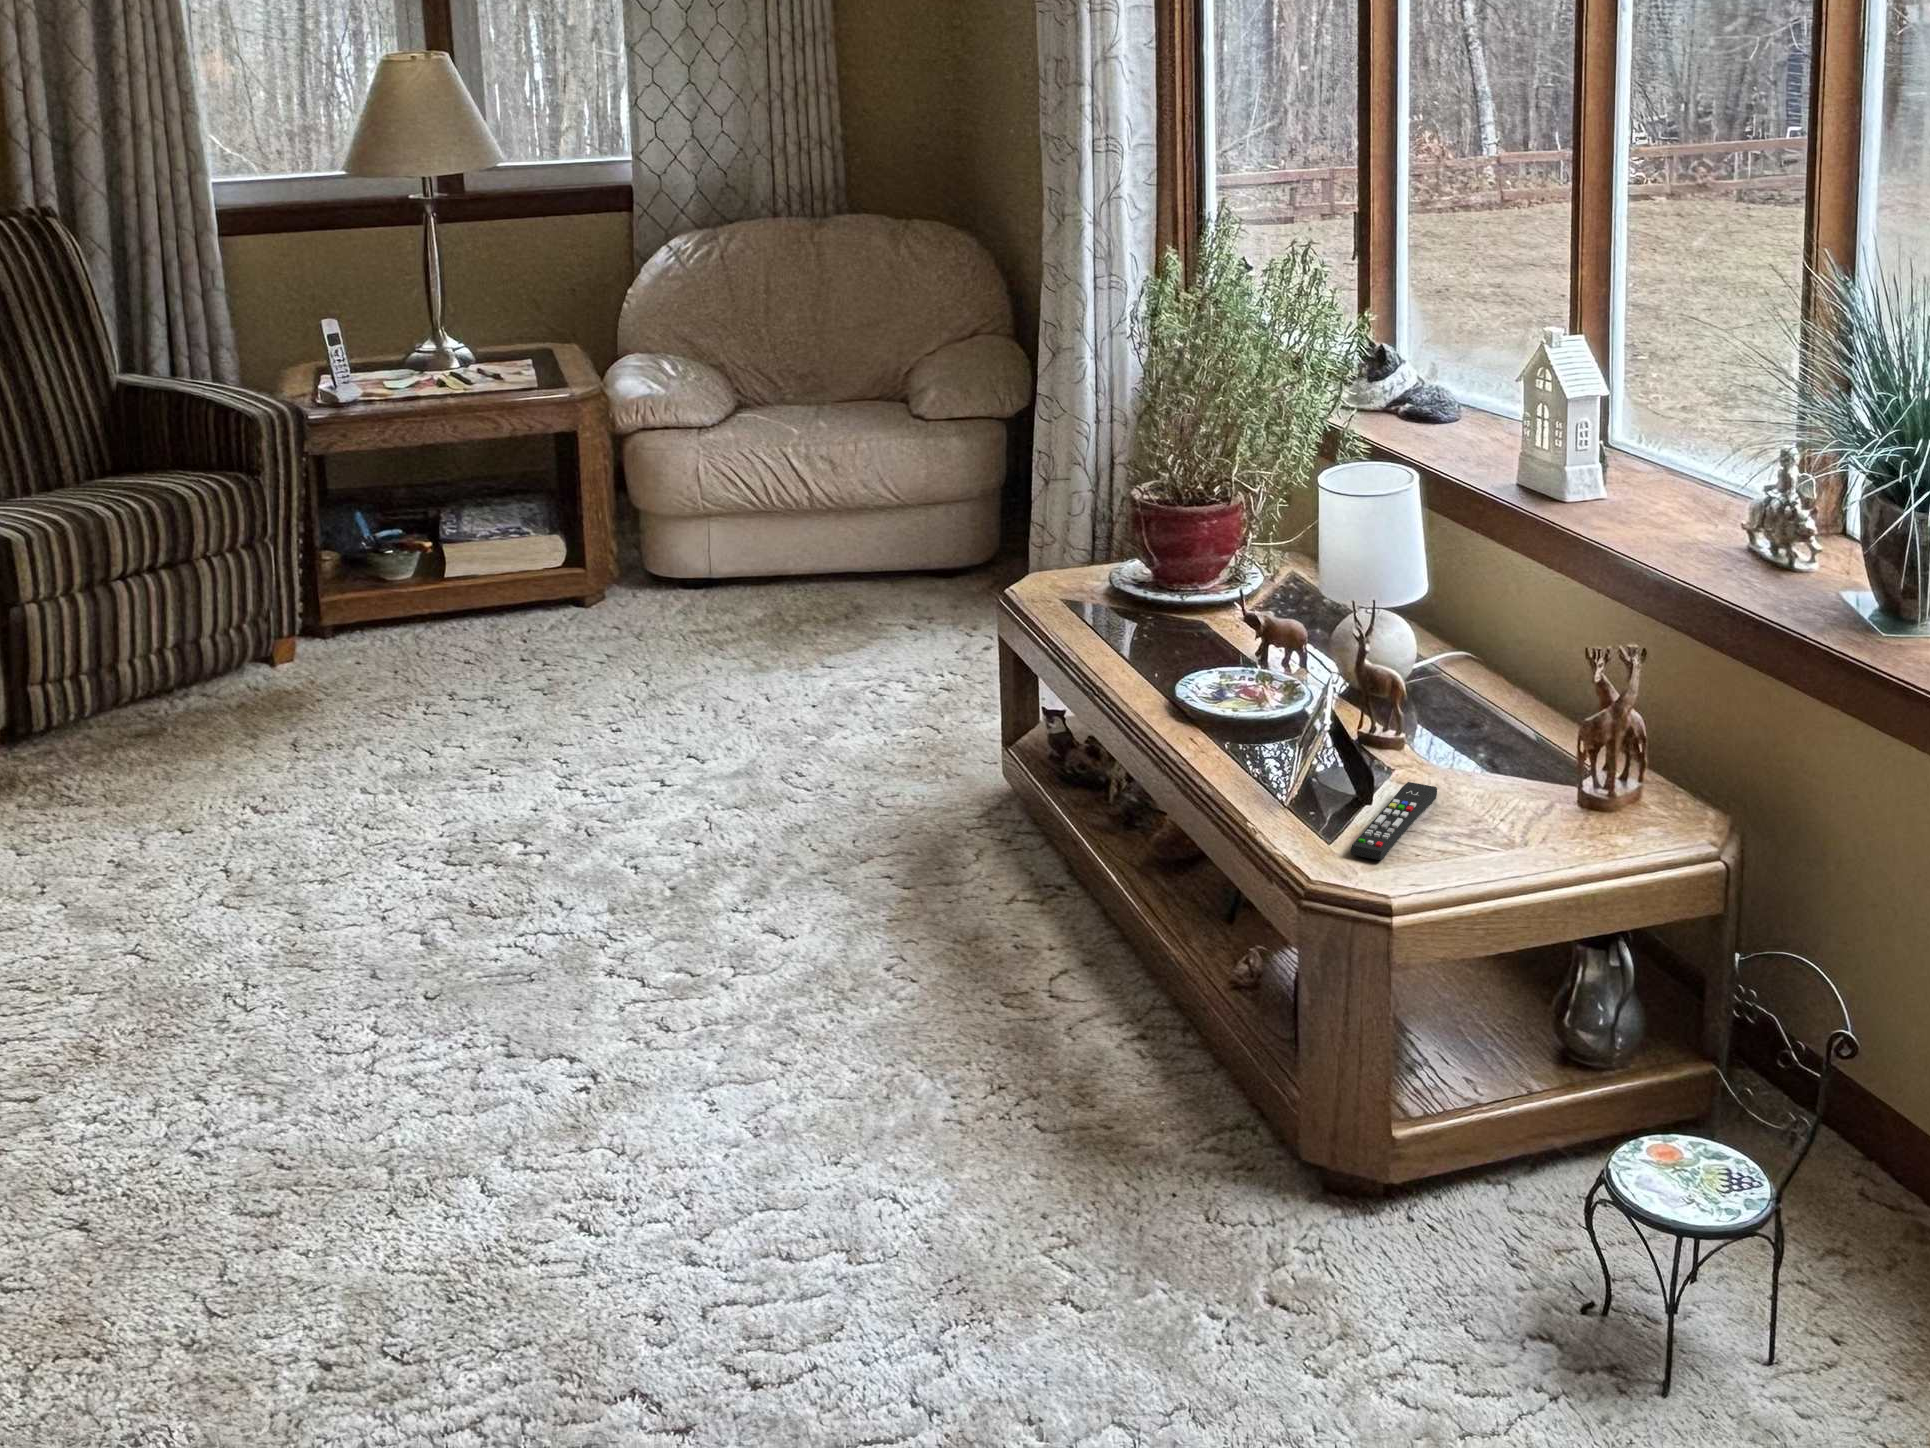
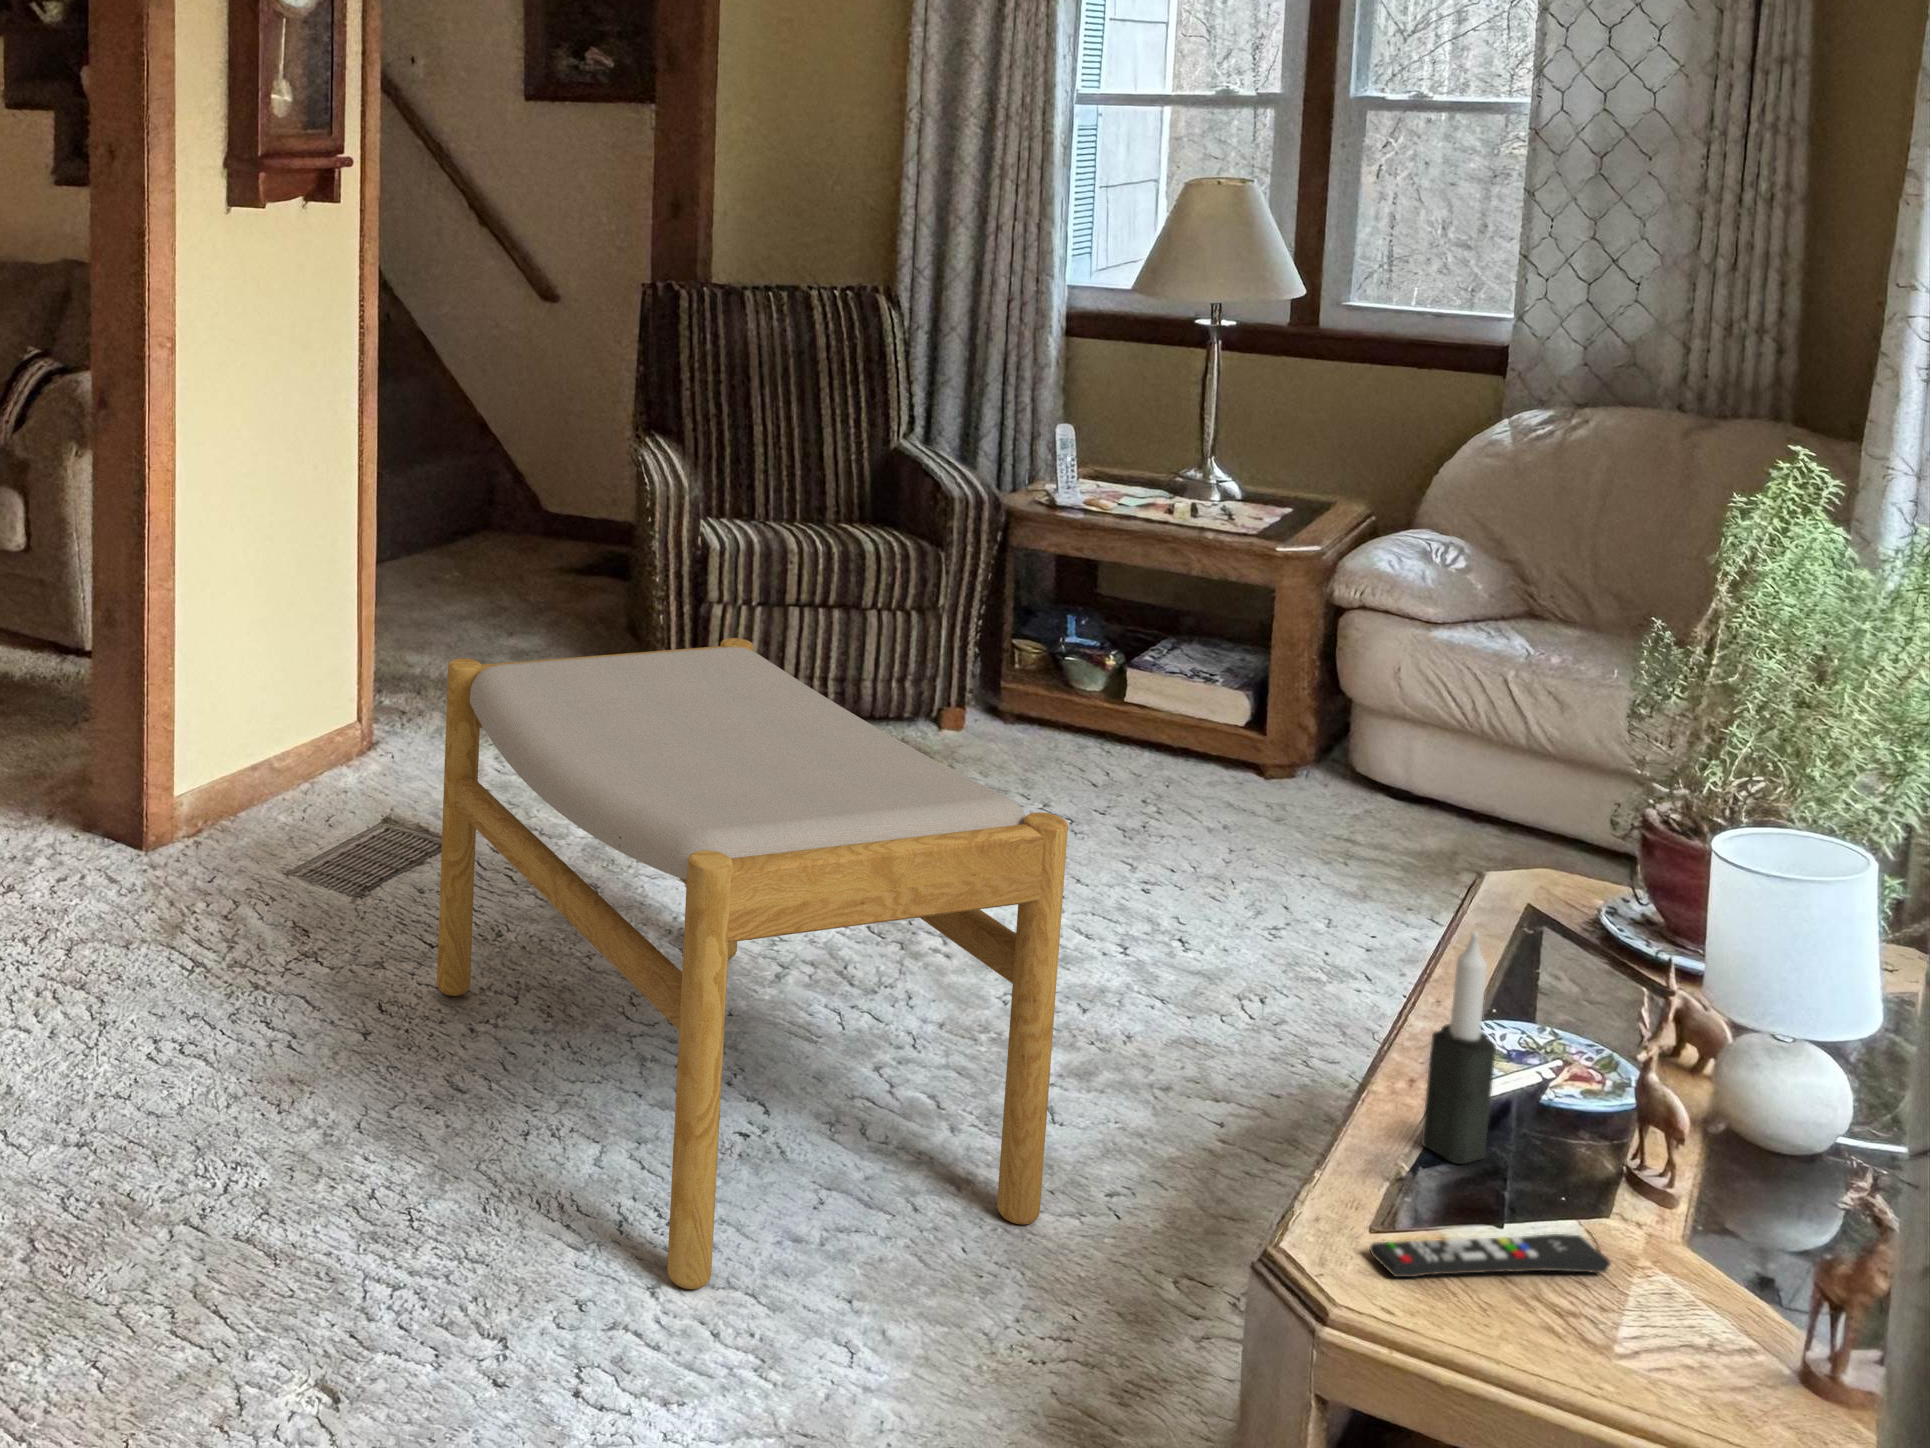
candle: none [1256,595,1295,778] -> present [1422,932,1496,1164]
footstool: none [67,597,880,1242] -> present [437,638,1068,1289]

